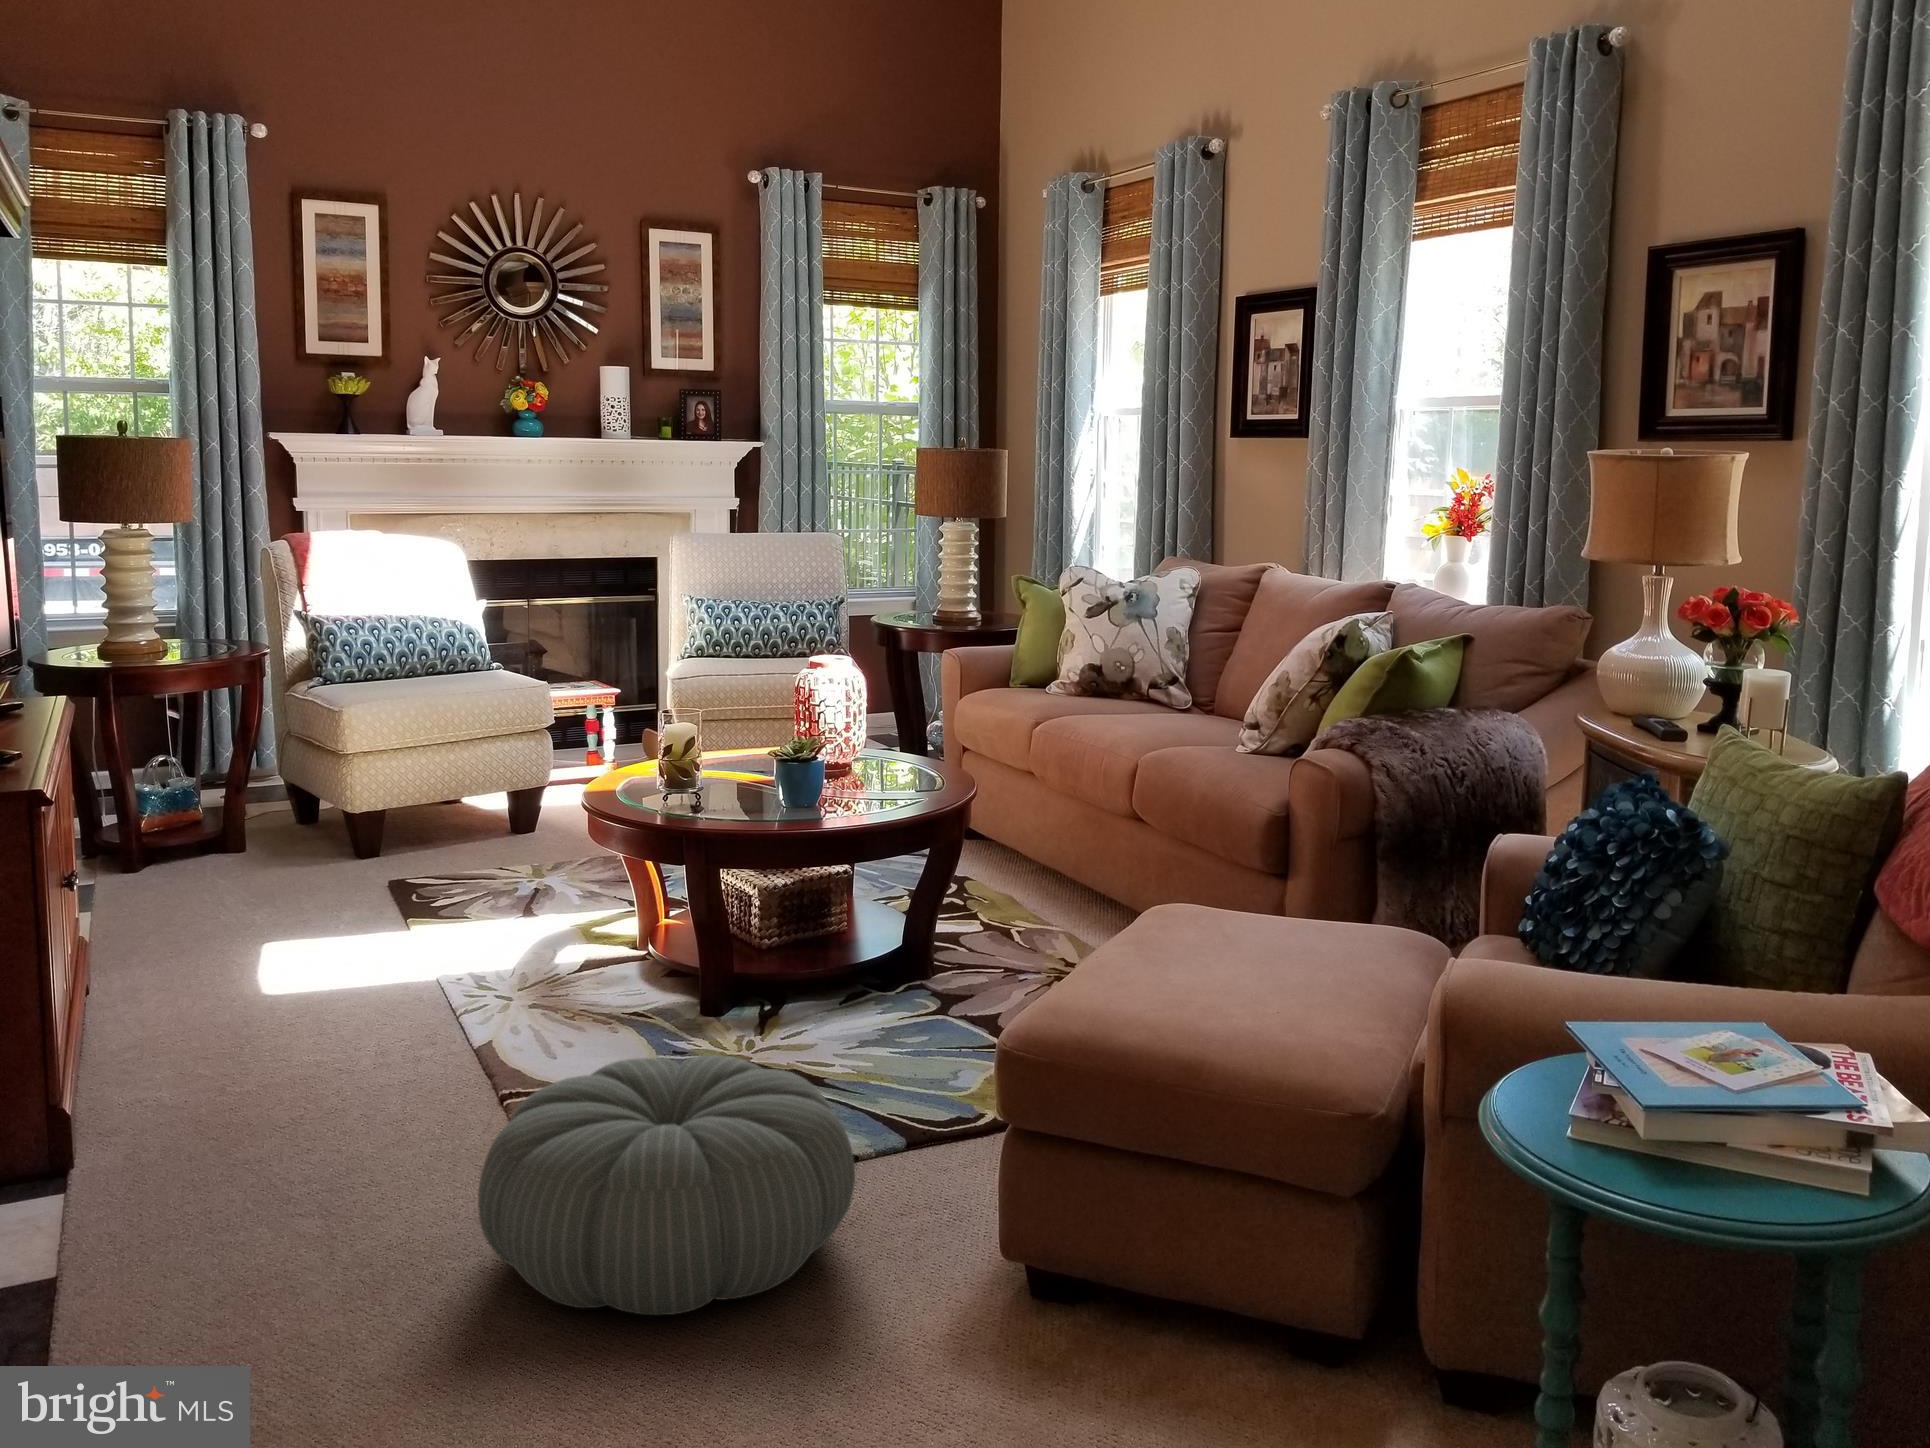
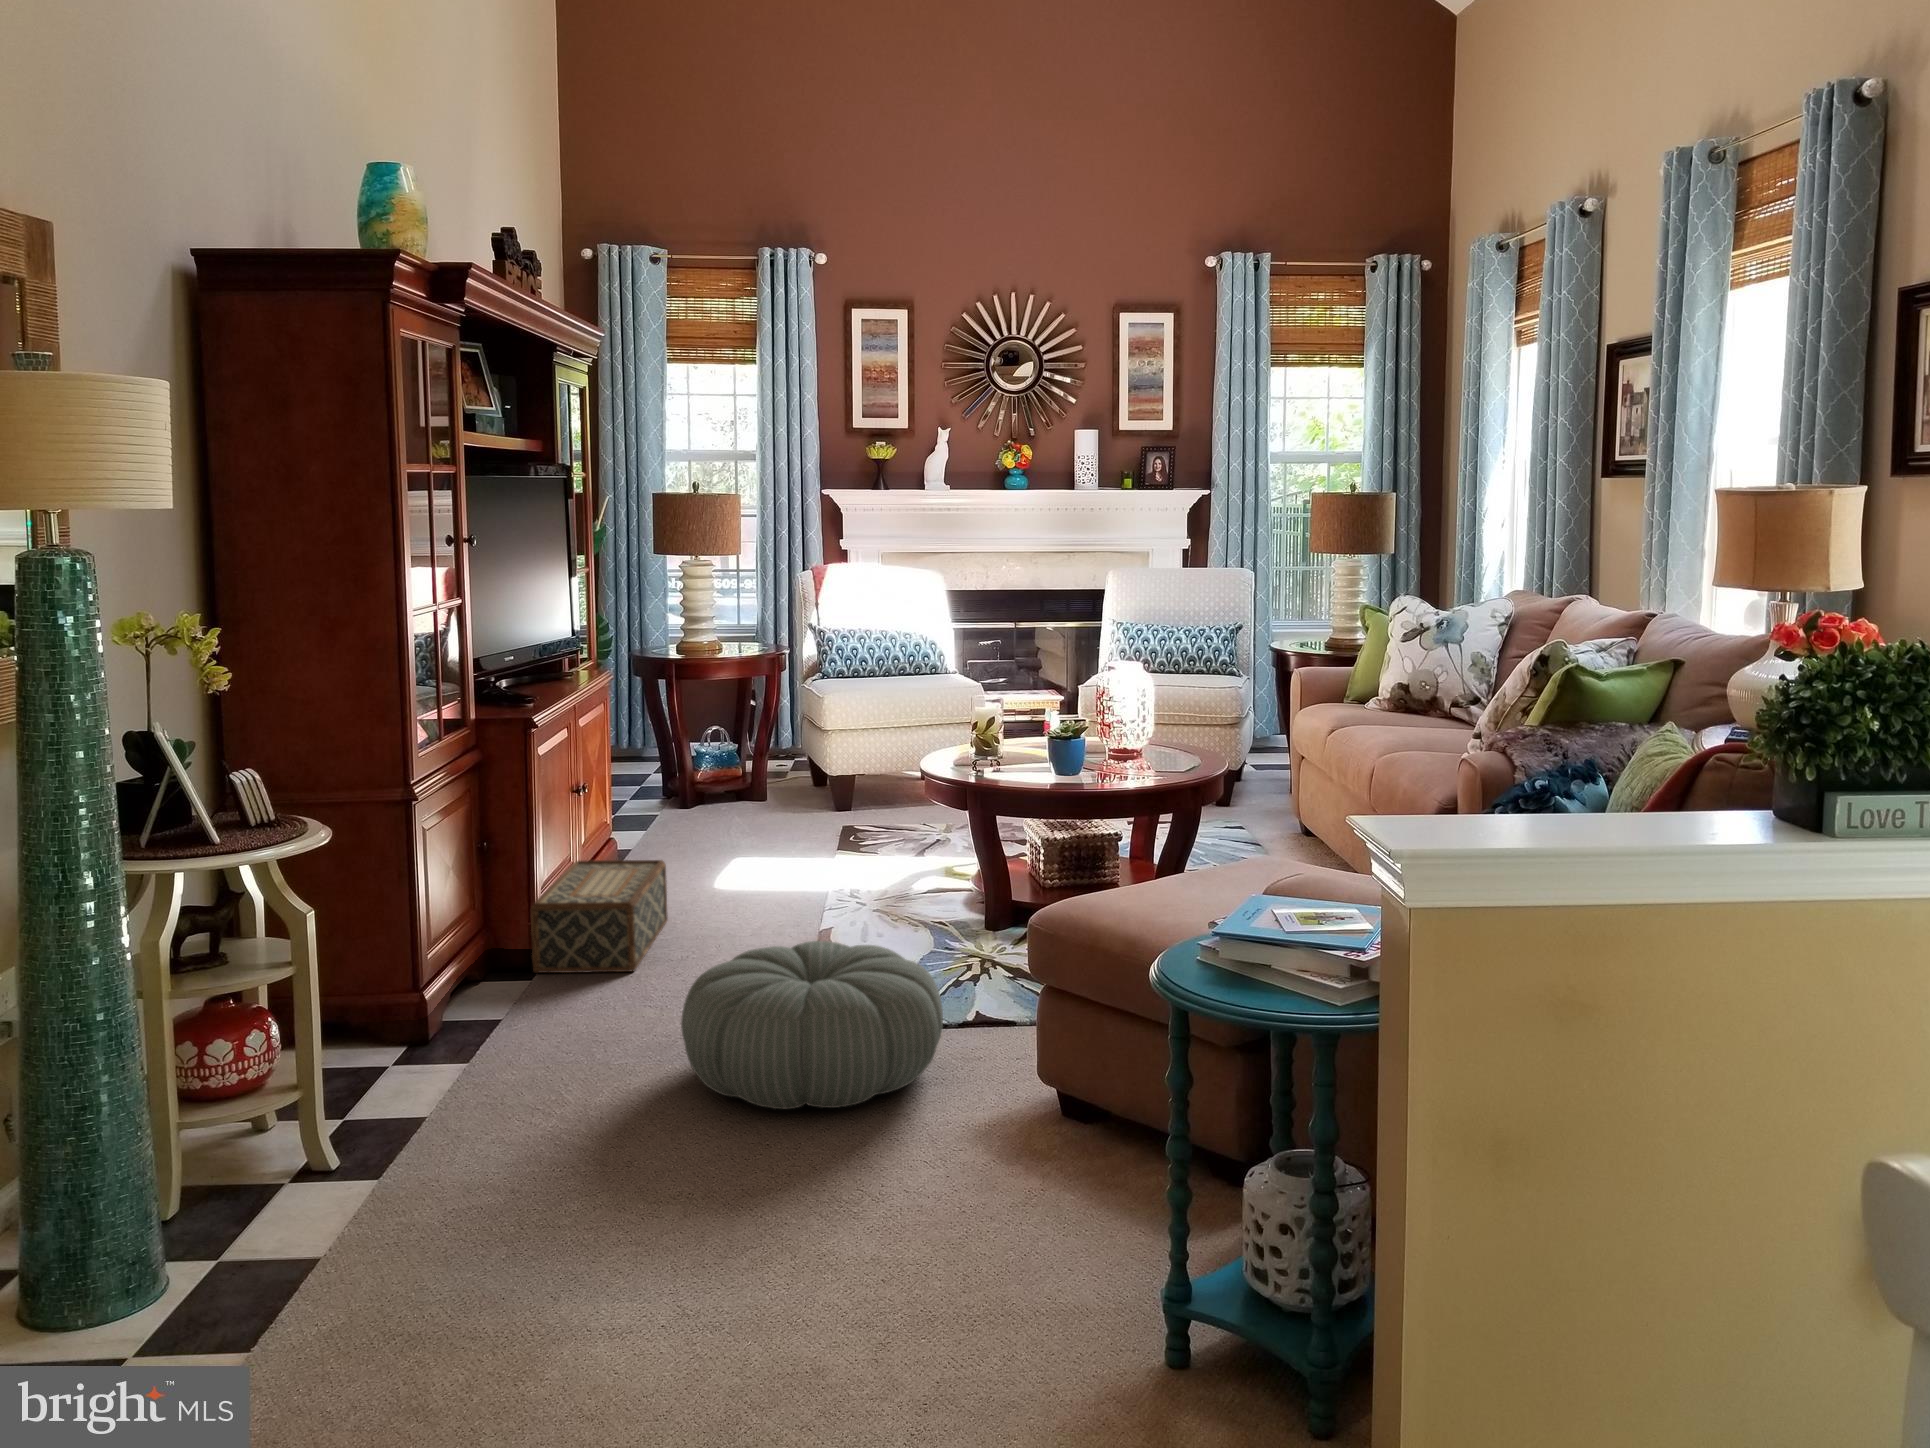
woven basket: none [94,961,270,1160] -> present [531,860,668,973]

